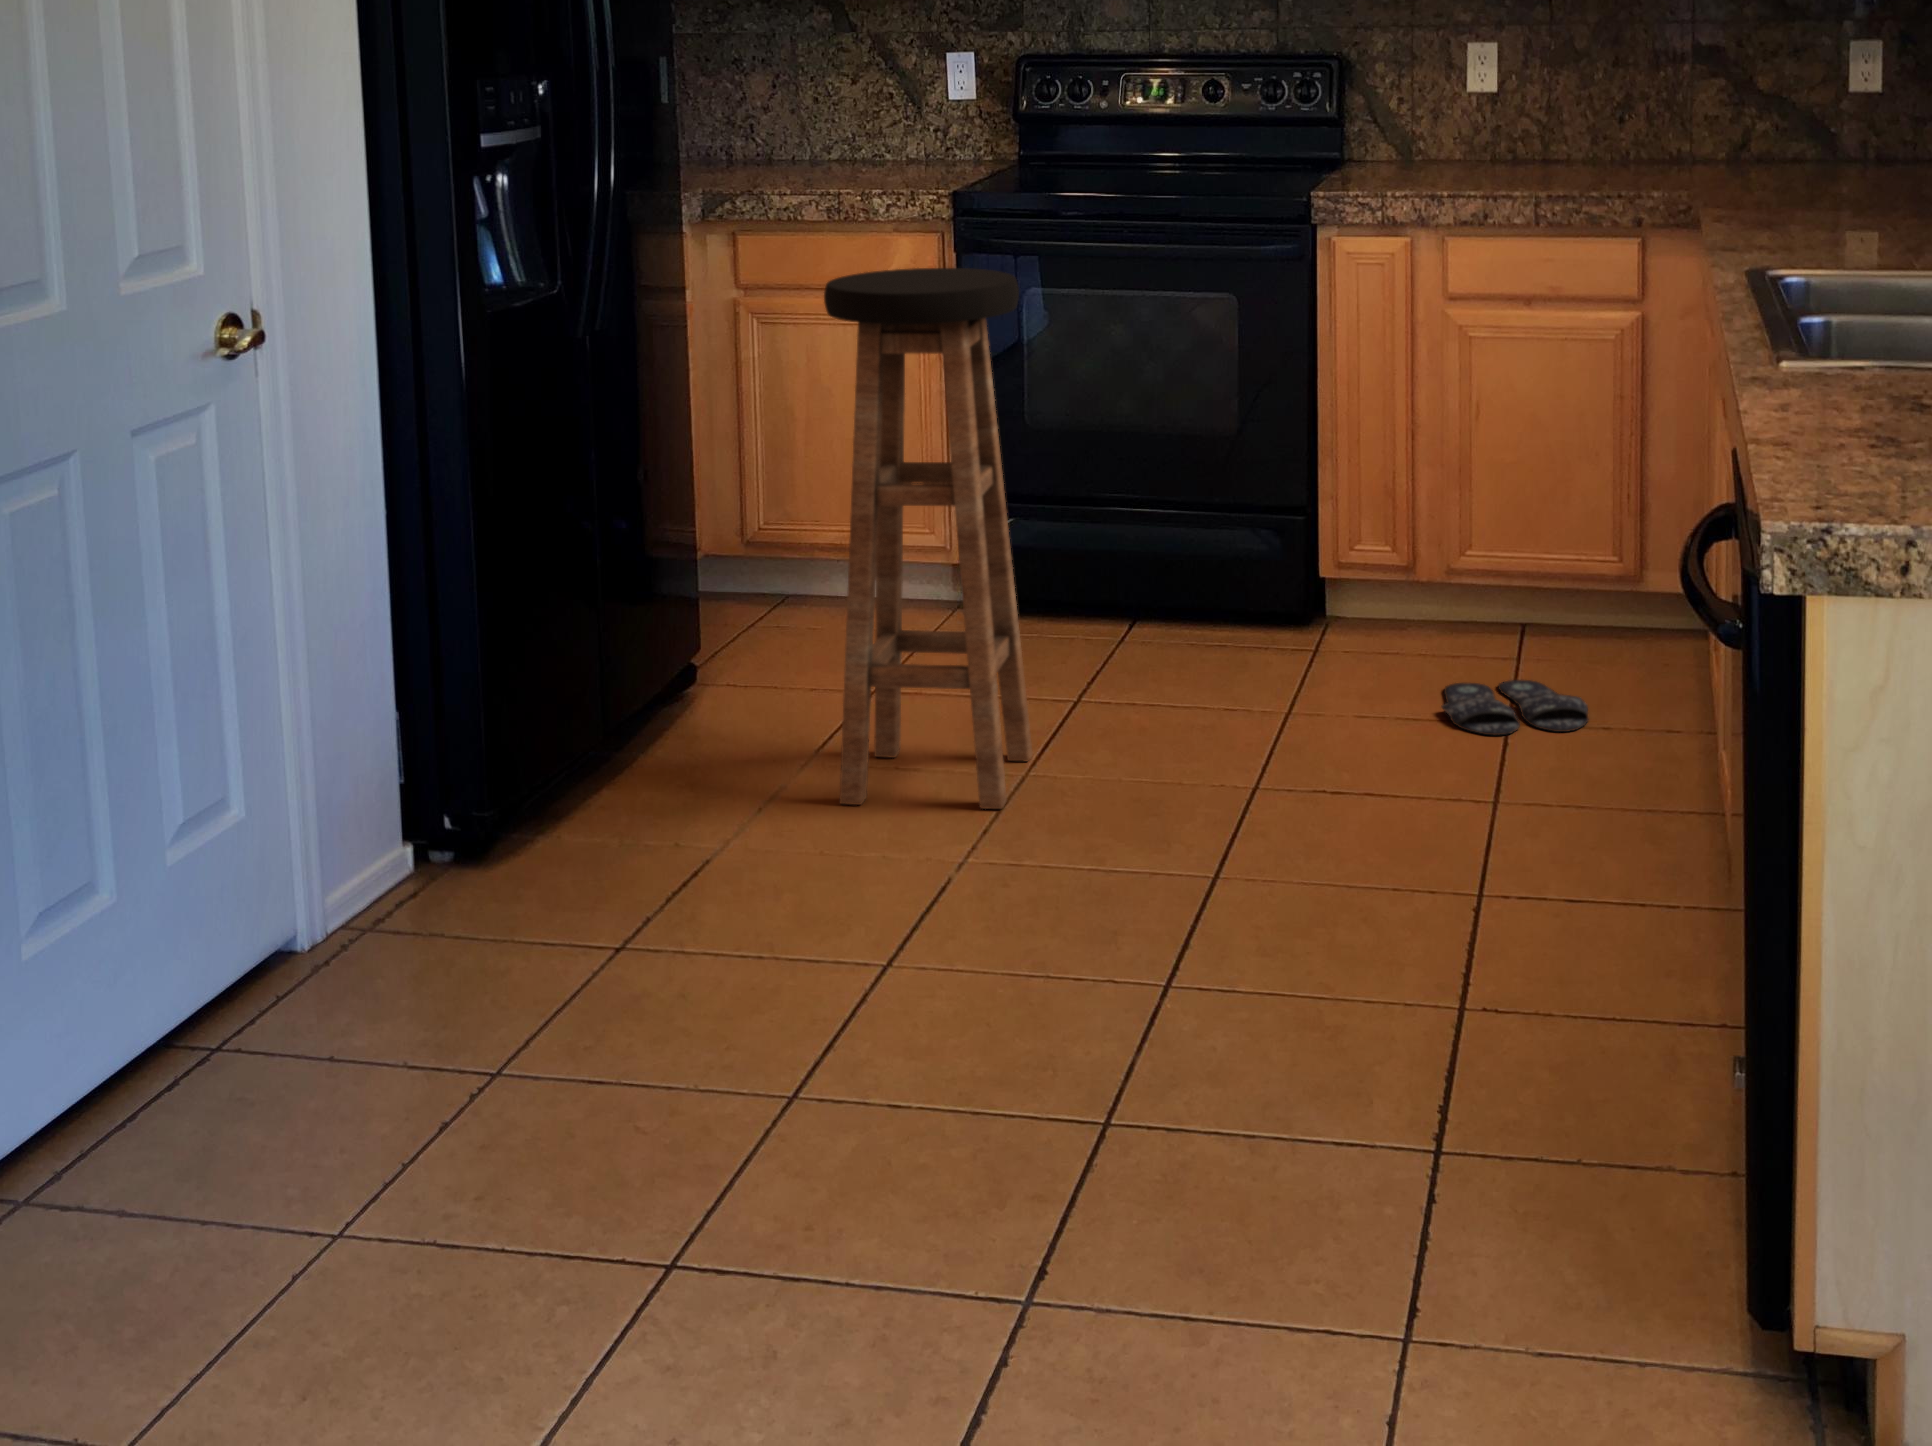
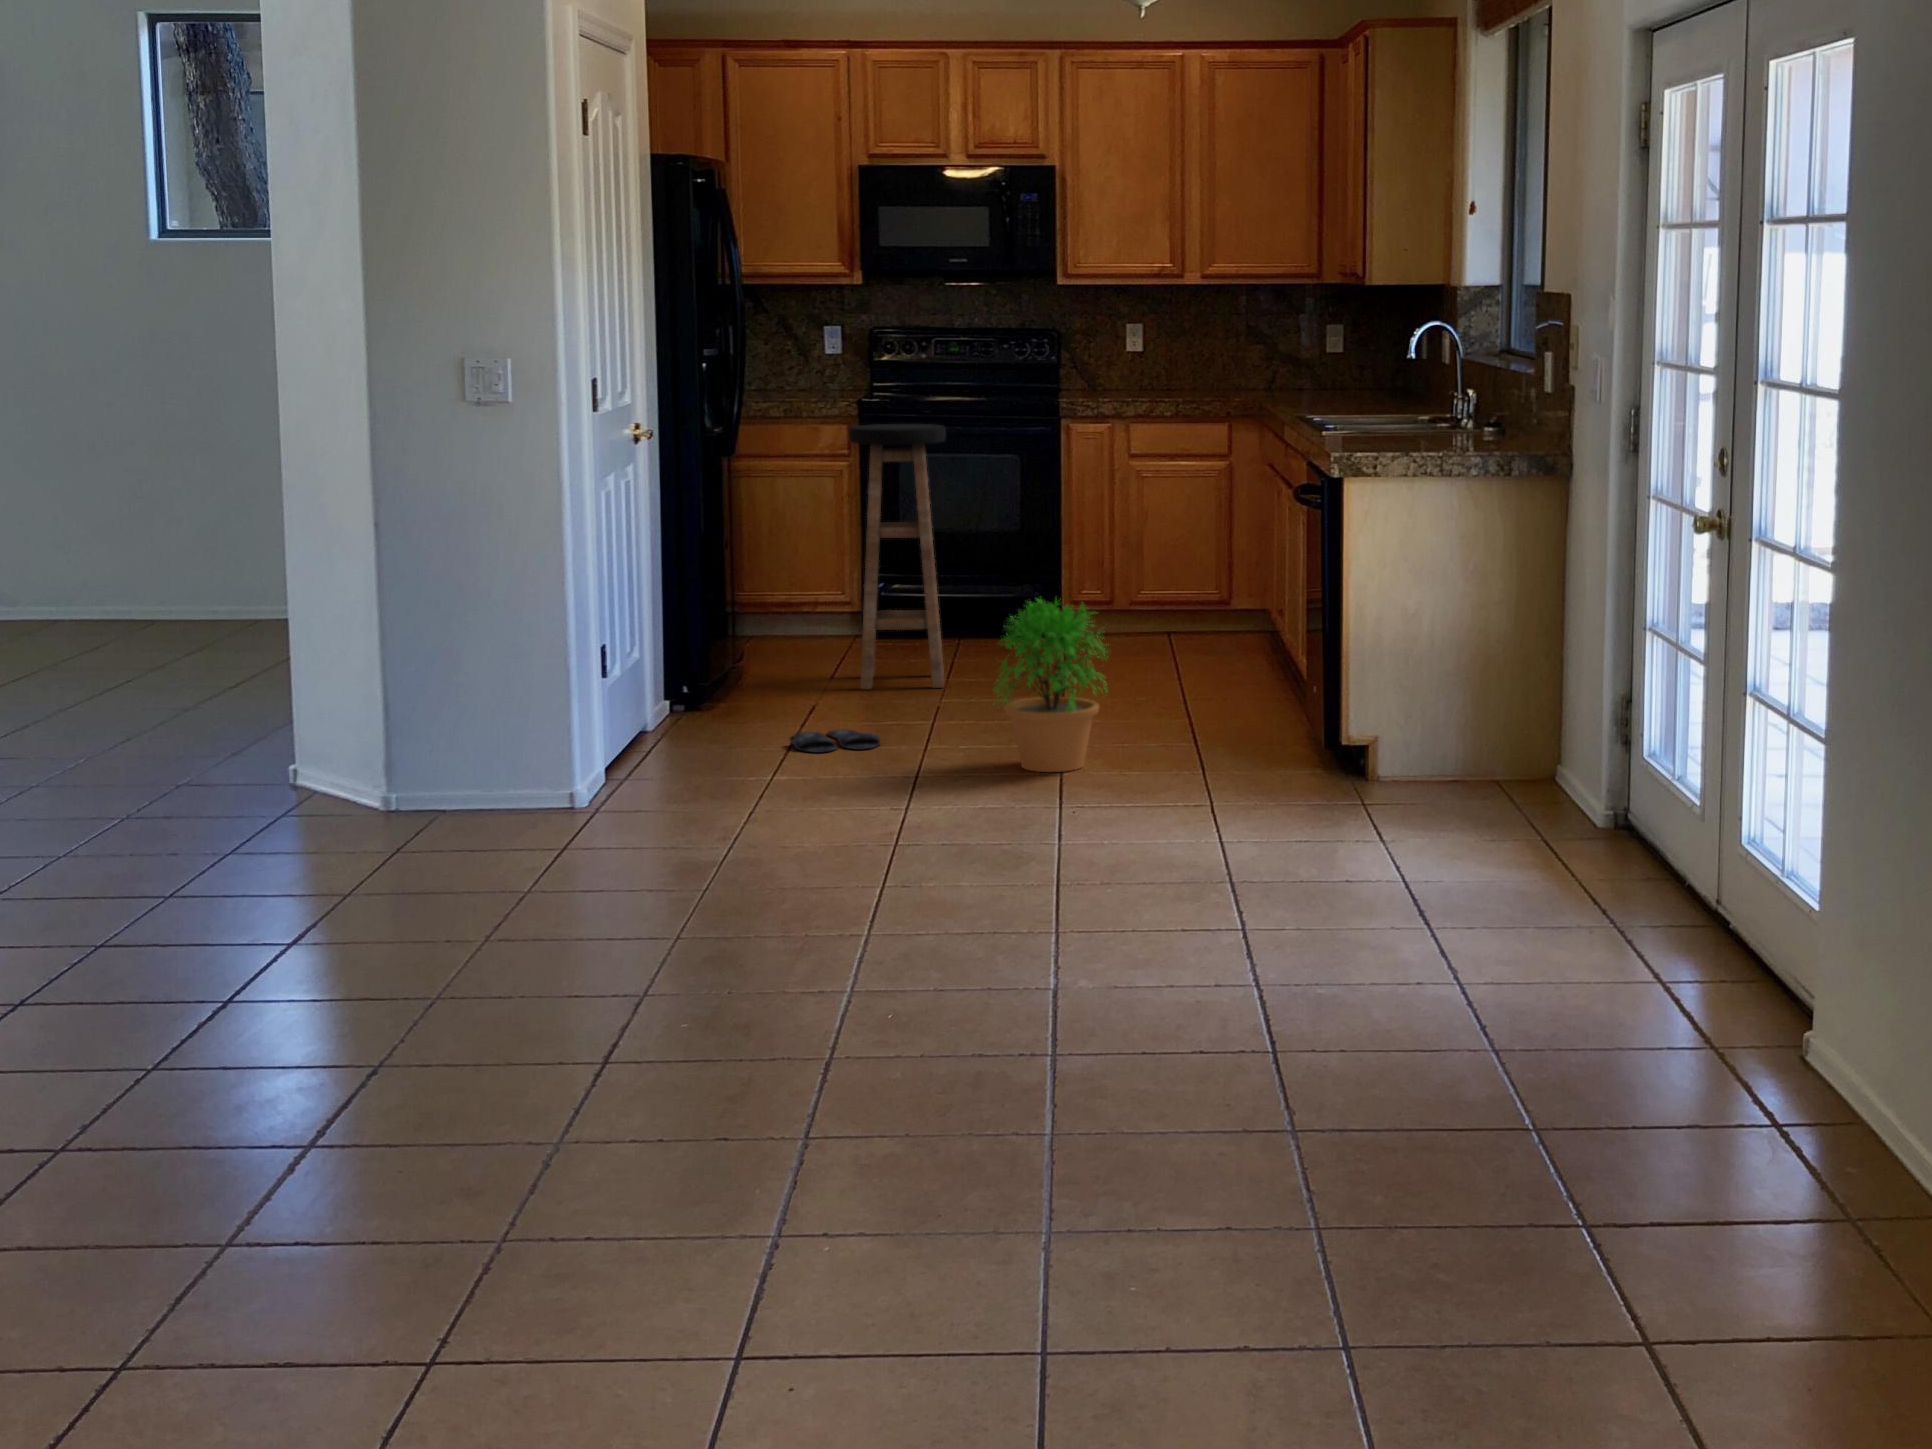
slippers: present [1441,680,1588,735] -> present [790,730,880,753]
potted plant: none [866,813,1215,1275] -> present [994,599,1109,772]

